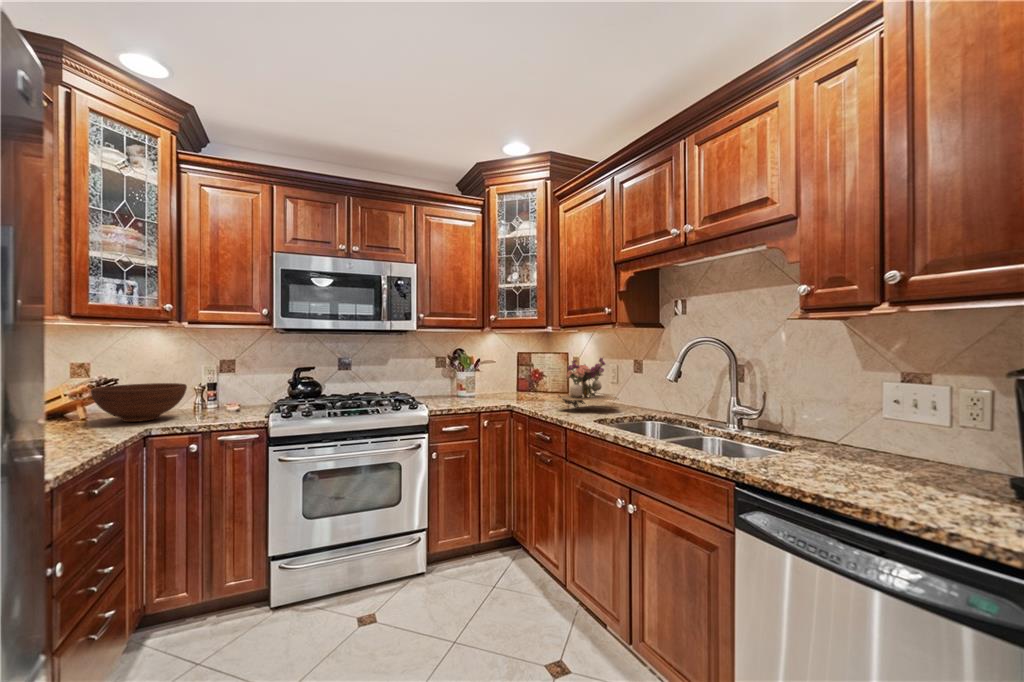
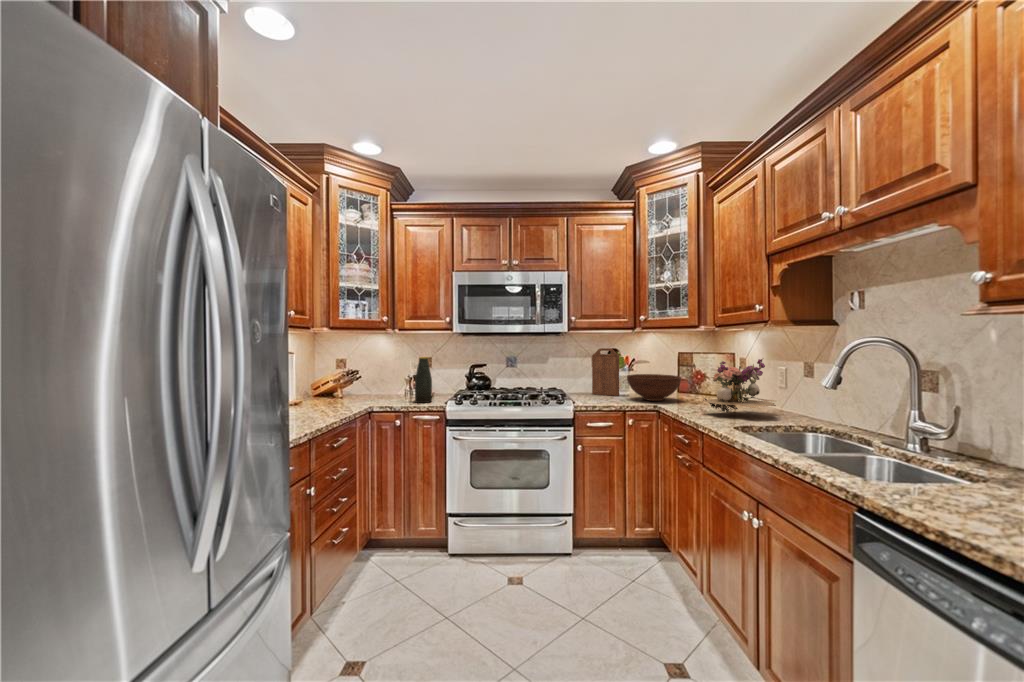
cutting board: none [439,348,468,398] -> present [592,348,619,396]
bottle: none [218,359,244,420] -> present [415,357,432,403]
fruit bowl: present [91,383,187,422] -> present [627,374,681,401]

